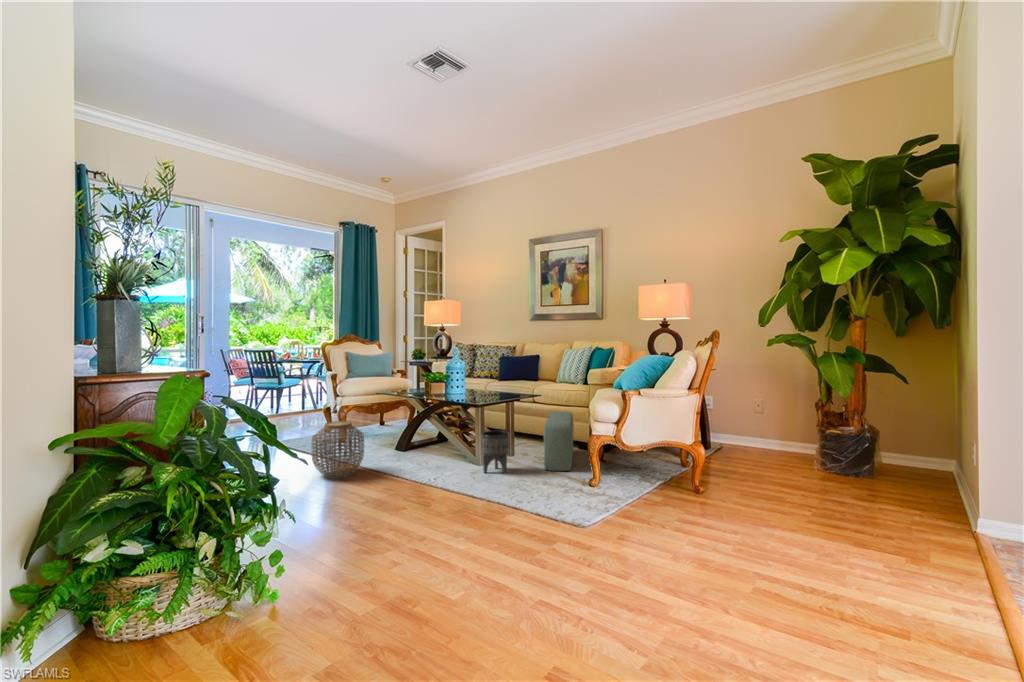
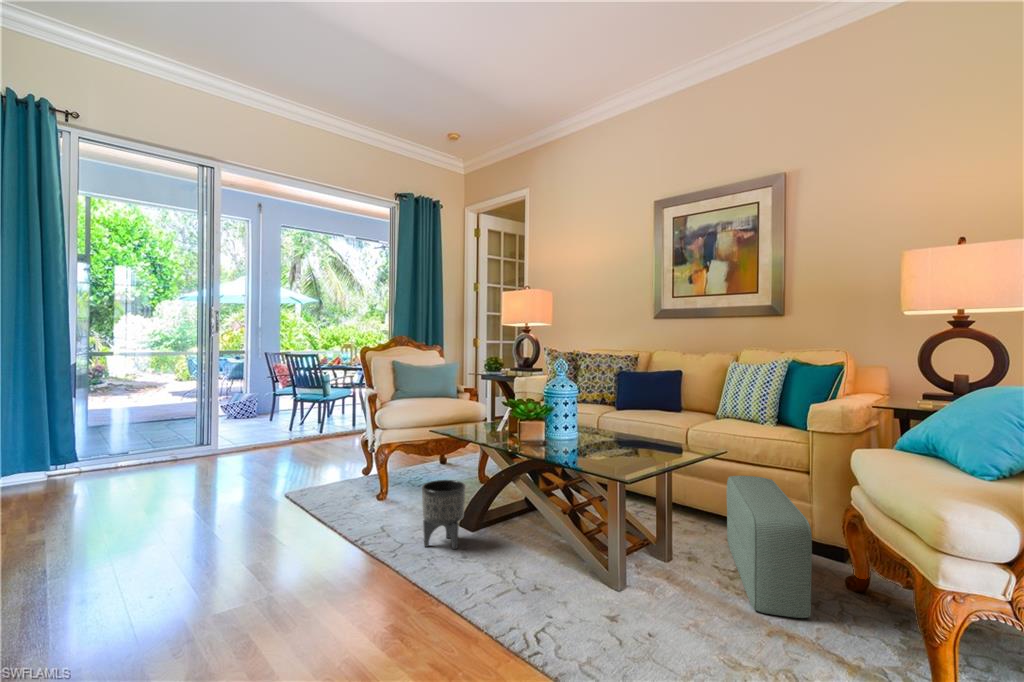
woven basket: present [312,421,364,478] -> none [303,489,400,604]
planter: present [481,431,509,473] -> present [422,480,465,549]

